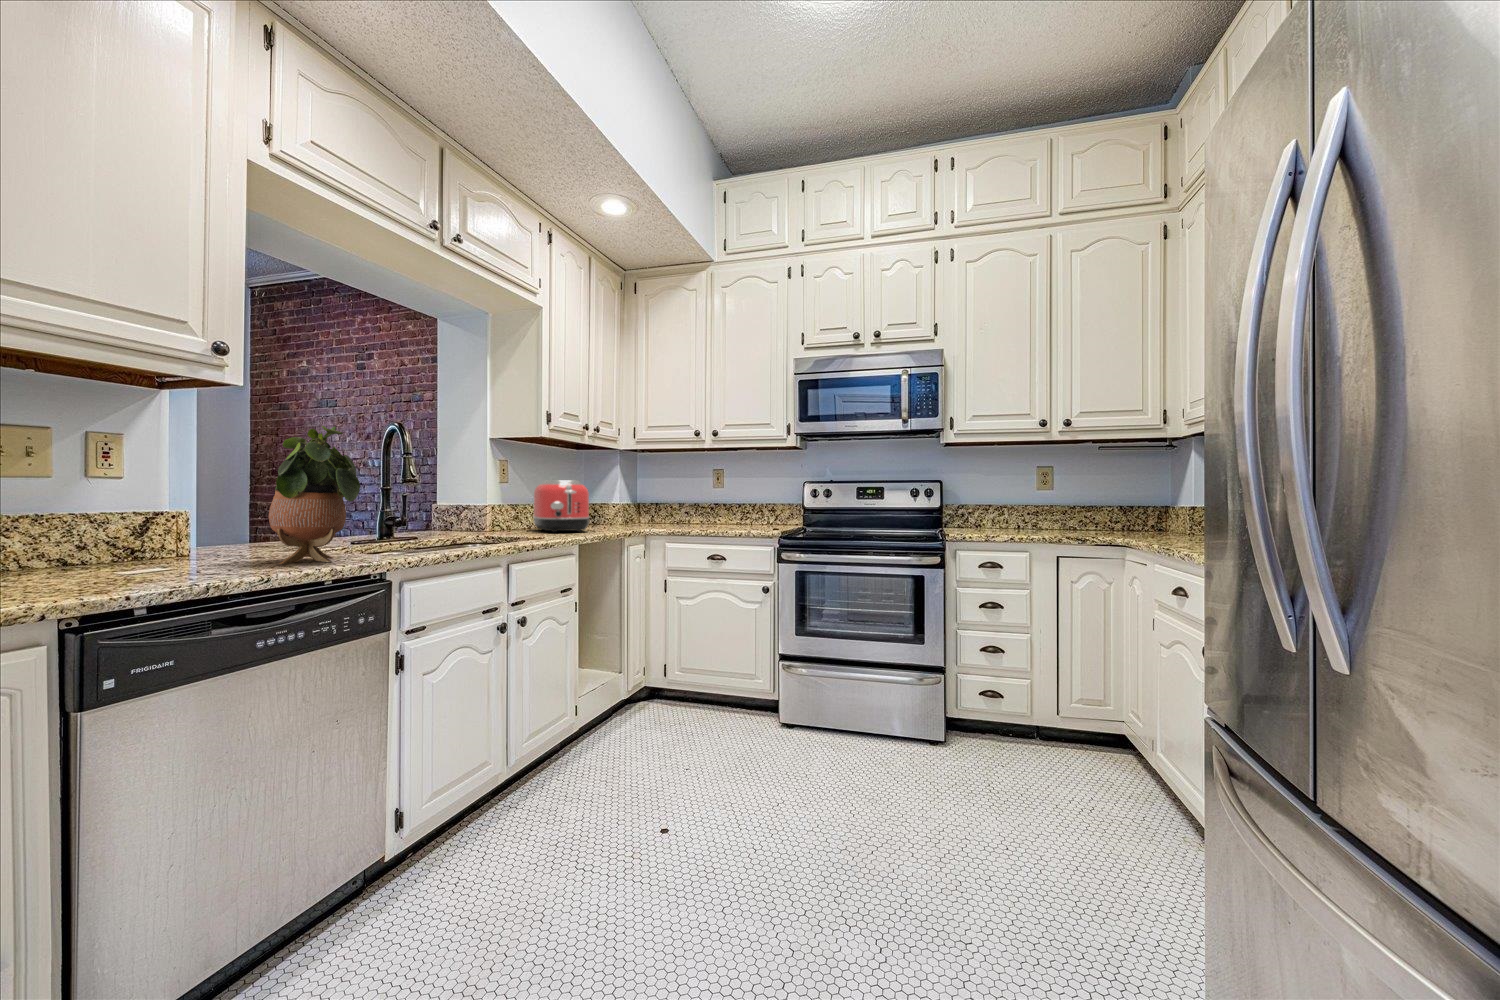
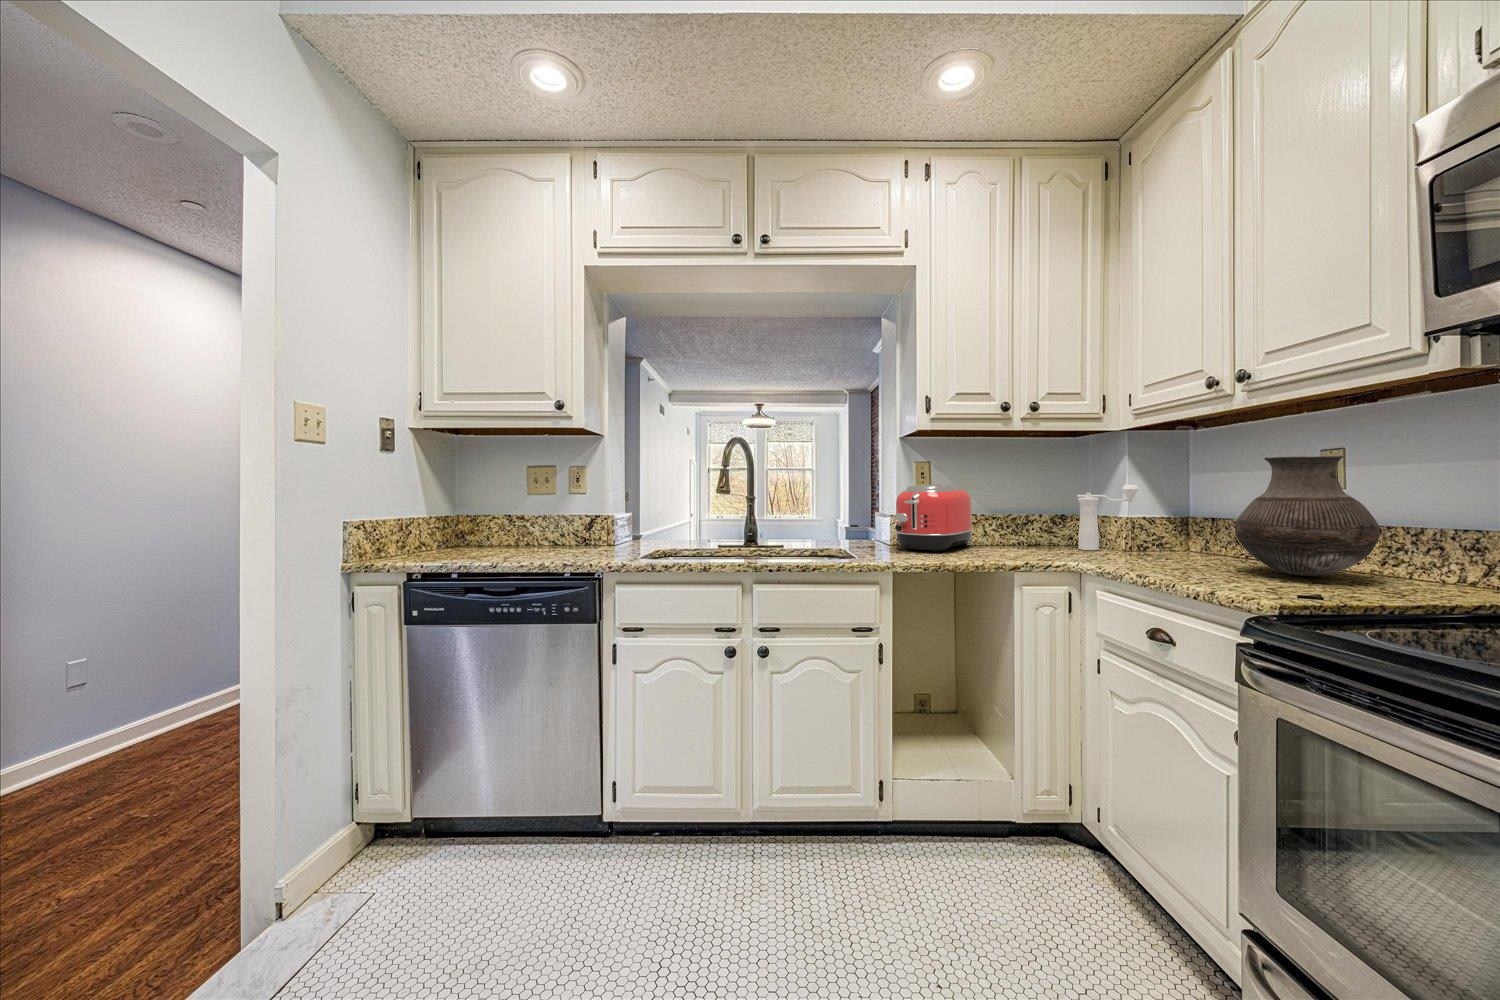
potted plant: present [269,426,360,564] -> none [564,463,616,560]
vase: none [708,471,753,526] -> present [1235,456,1380,576]
pepper mill: none [626,485,656,527] -> present [1077,485,1139,550]

